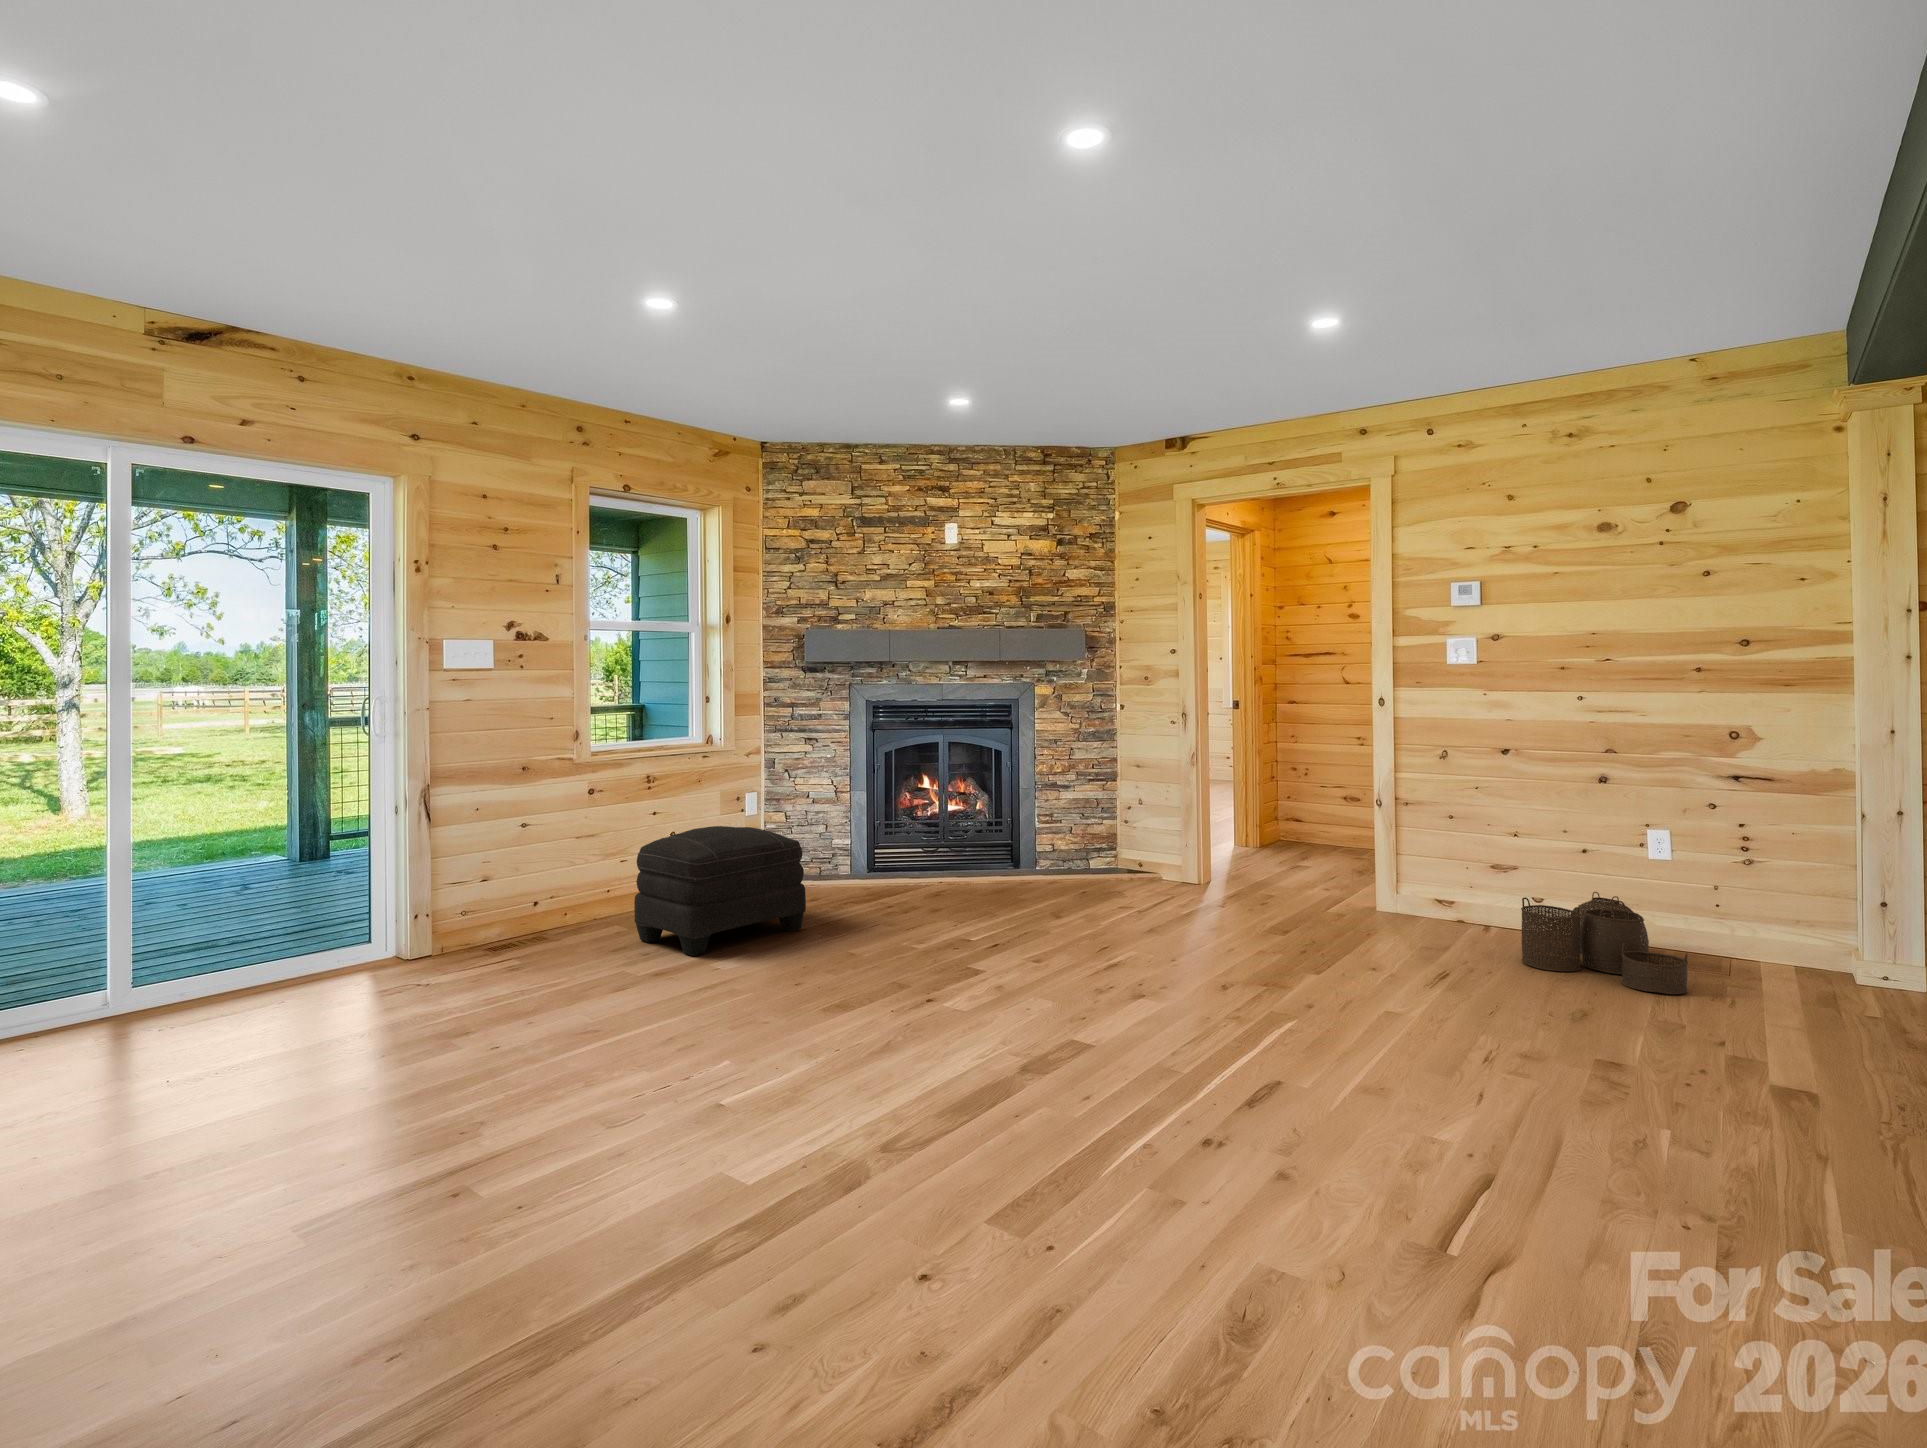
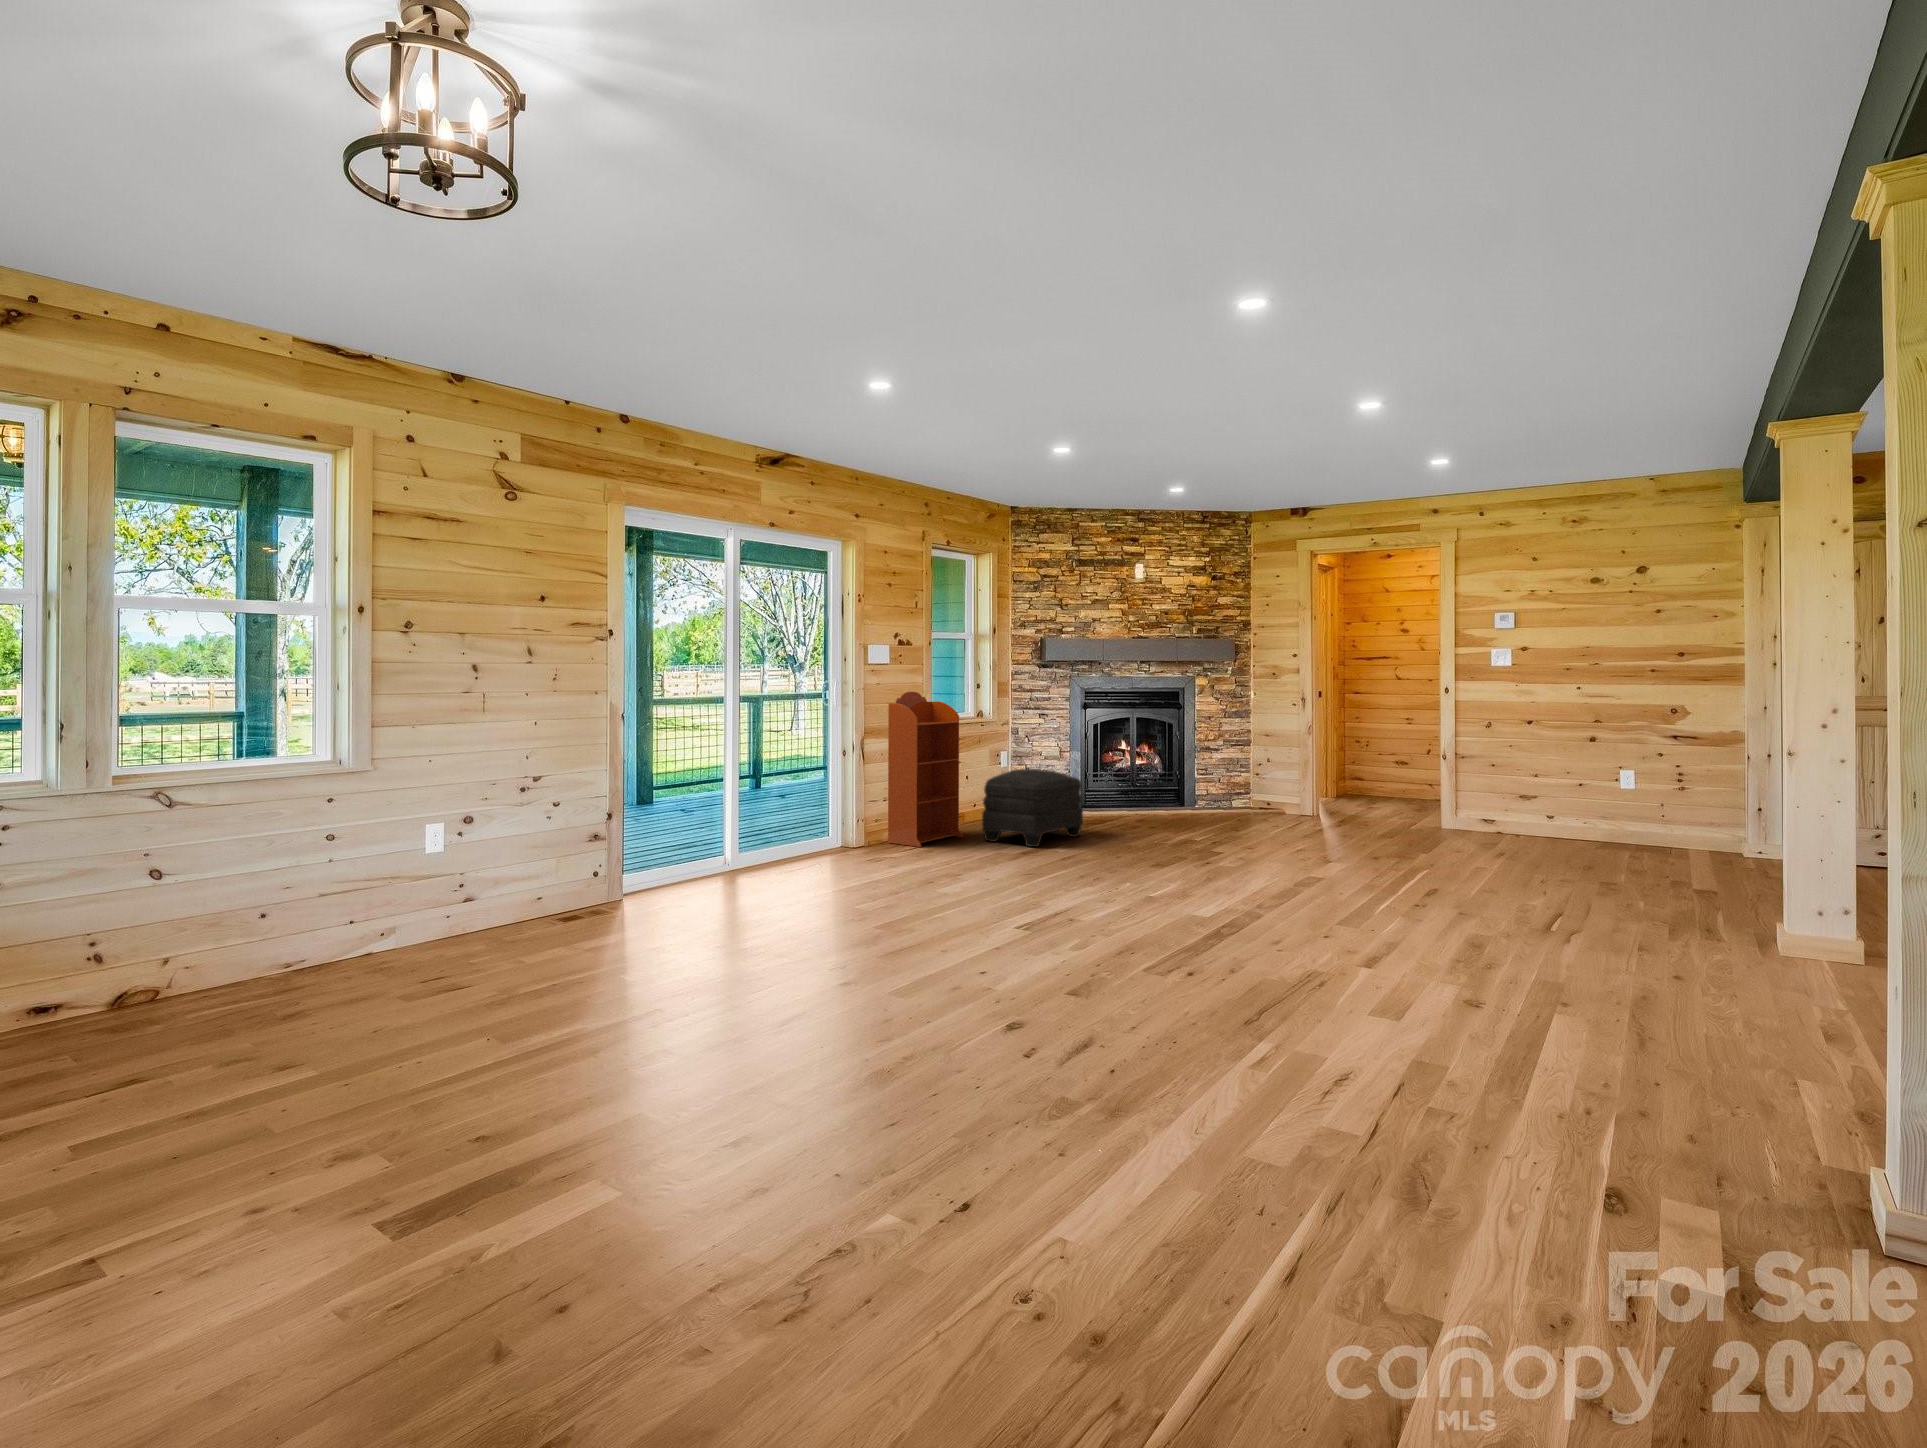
bookcase: none [484,710,620,955] -> present [888,692,963,847]
woven basket: present [1521,892,1688,994] -> none [1547,808,1648,860]

